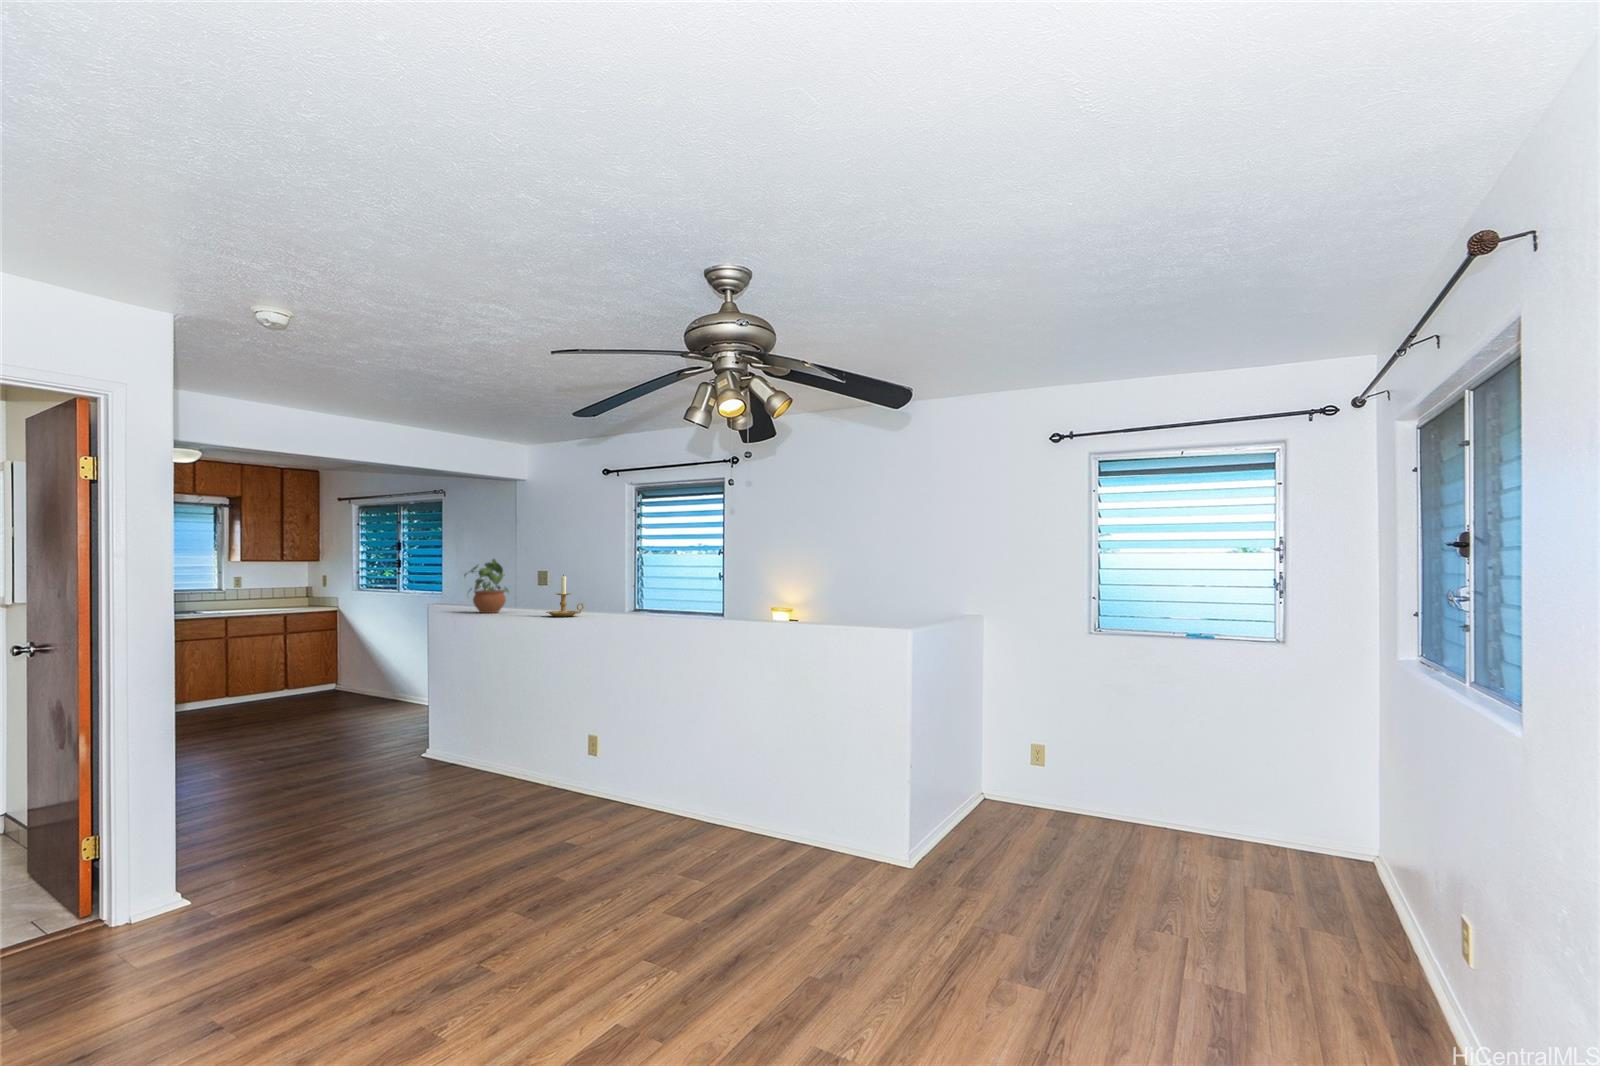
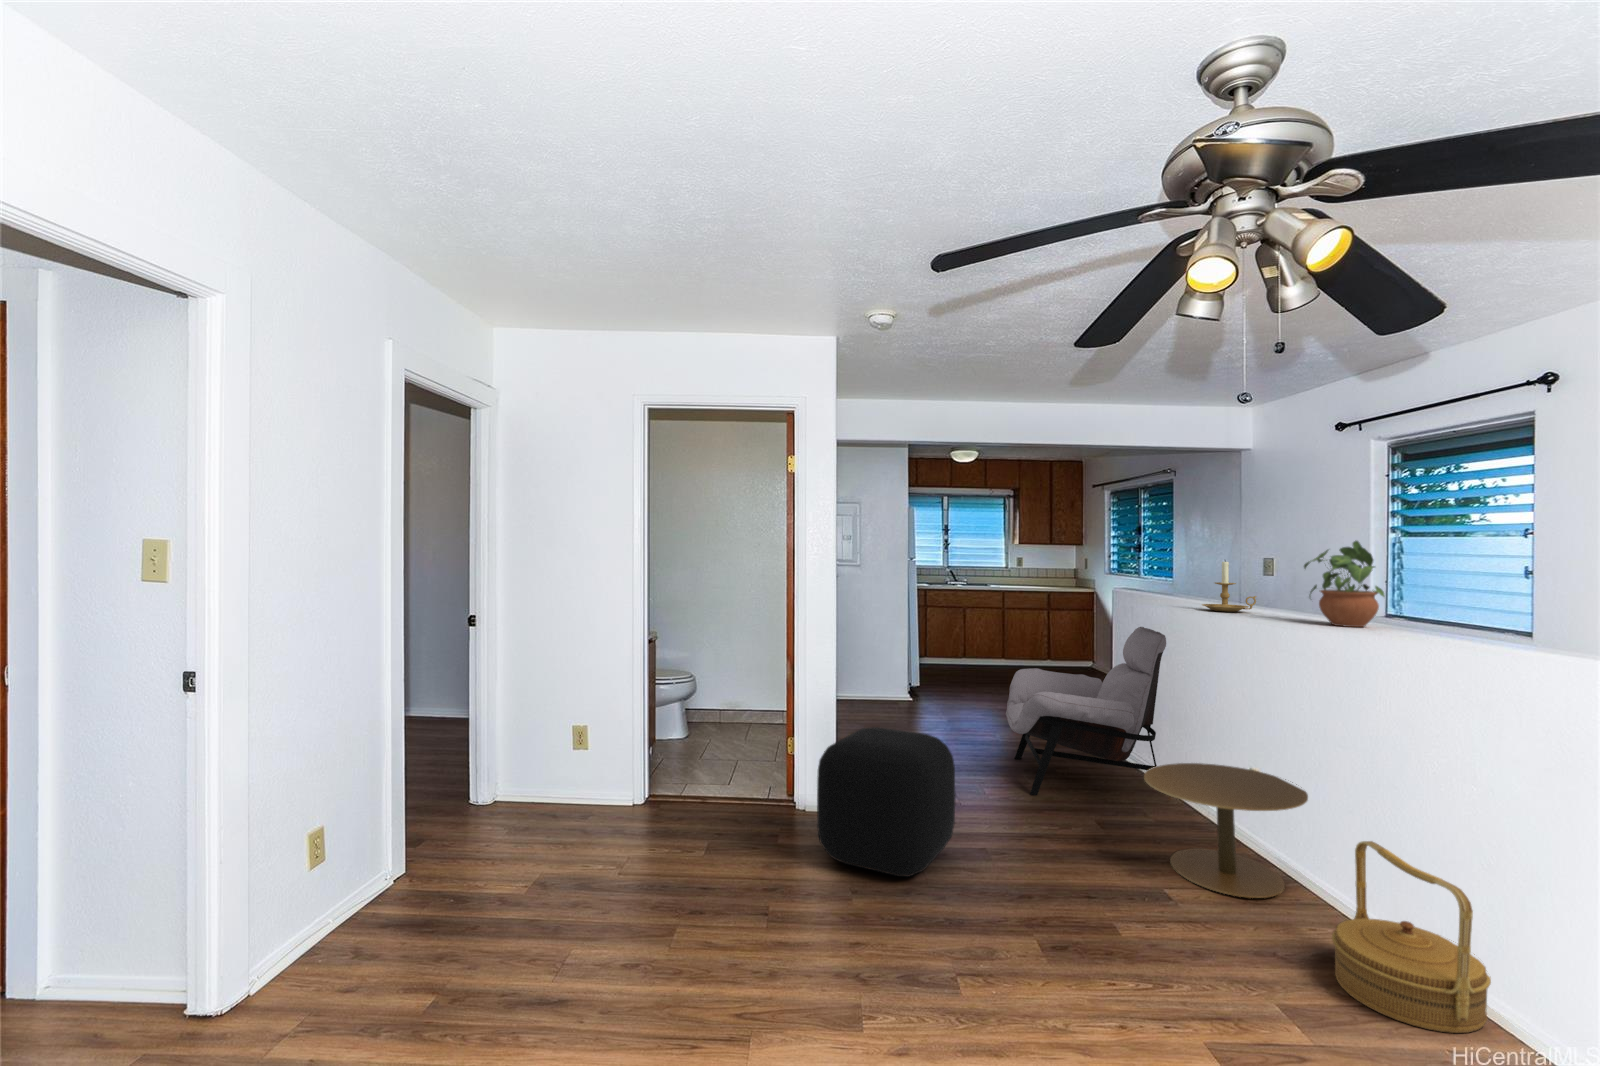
potted plant: present [464,559,509,613] -> present [1304,541,1385,627]
lounge chair: none [341,637,508,816] -> present [1006,627,1166,795]
side table: none [532,736,649,832] -> present [1144,763,1308,898]
woven basket: none [691,756,768,858] -> present [1332,841,1491,1033]
ottoman: none [218,769,390,939] -> present [817,727,955,877]

